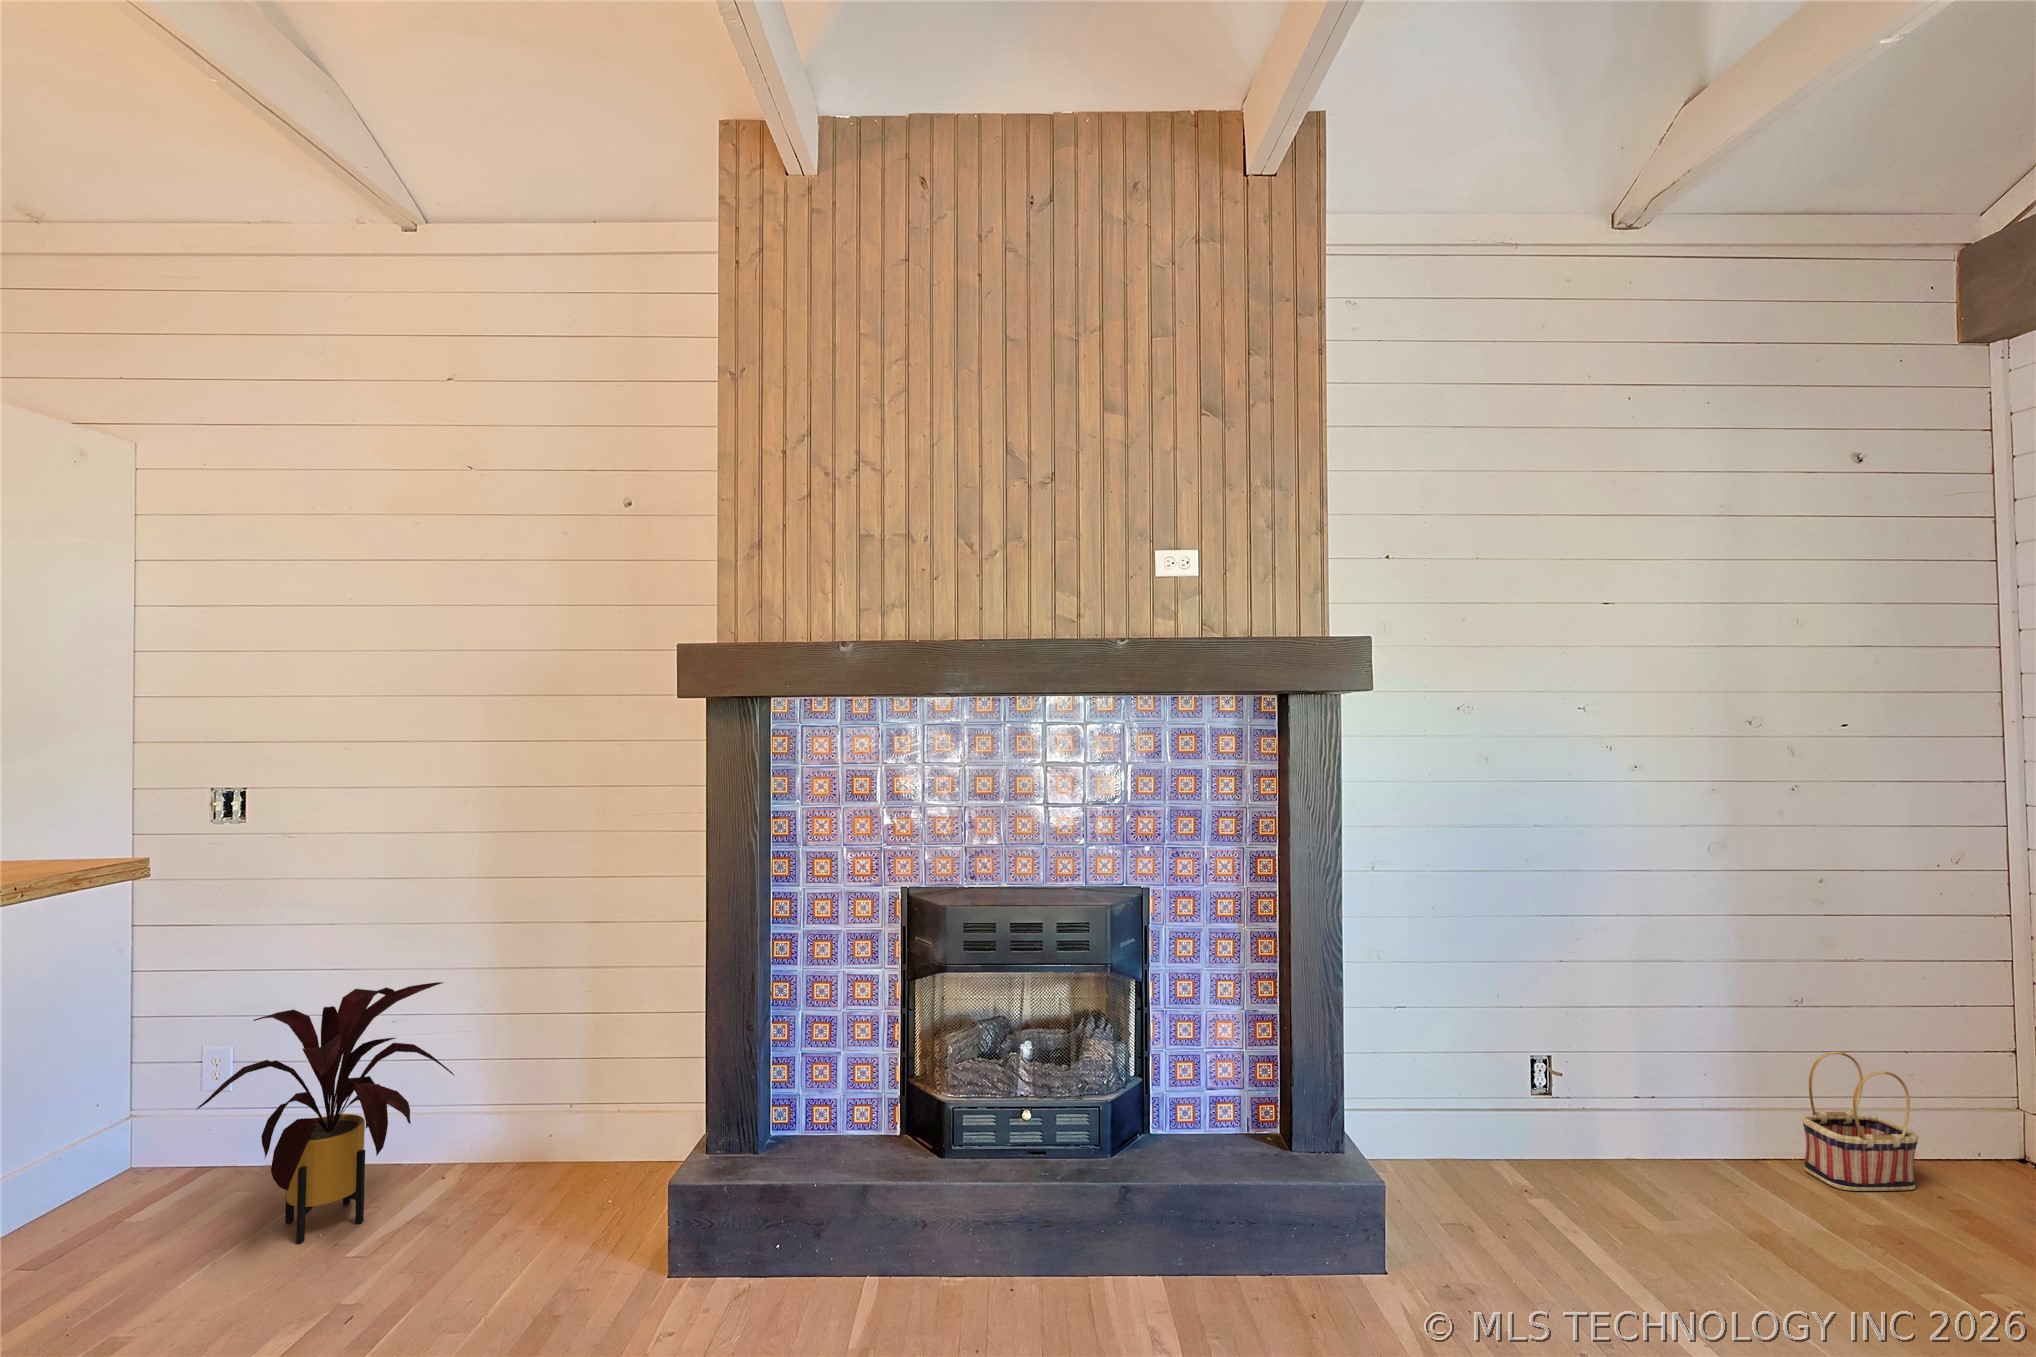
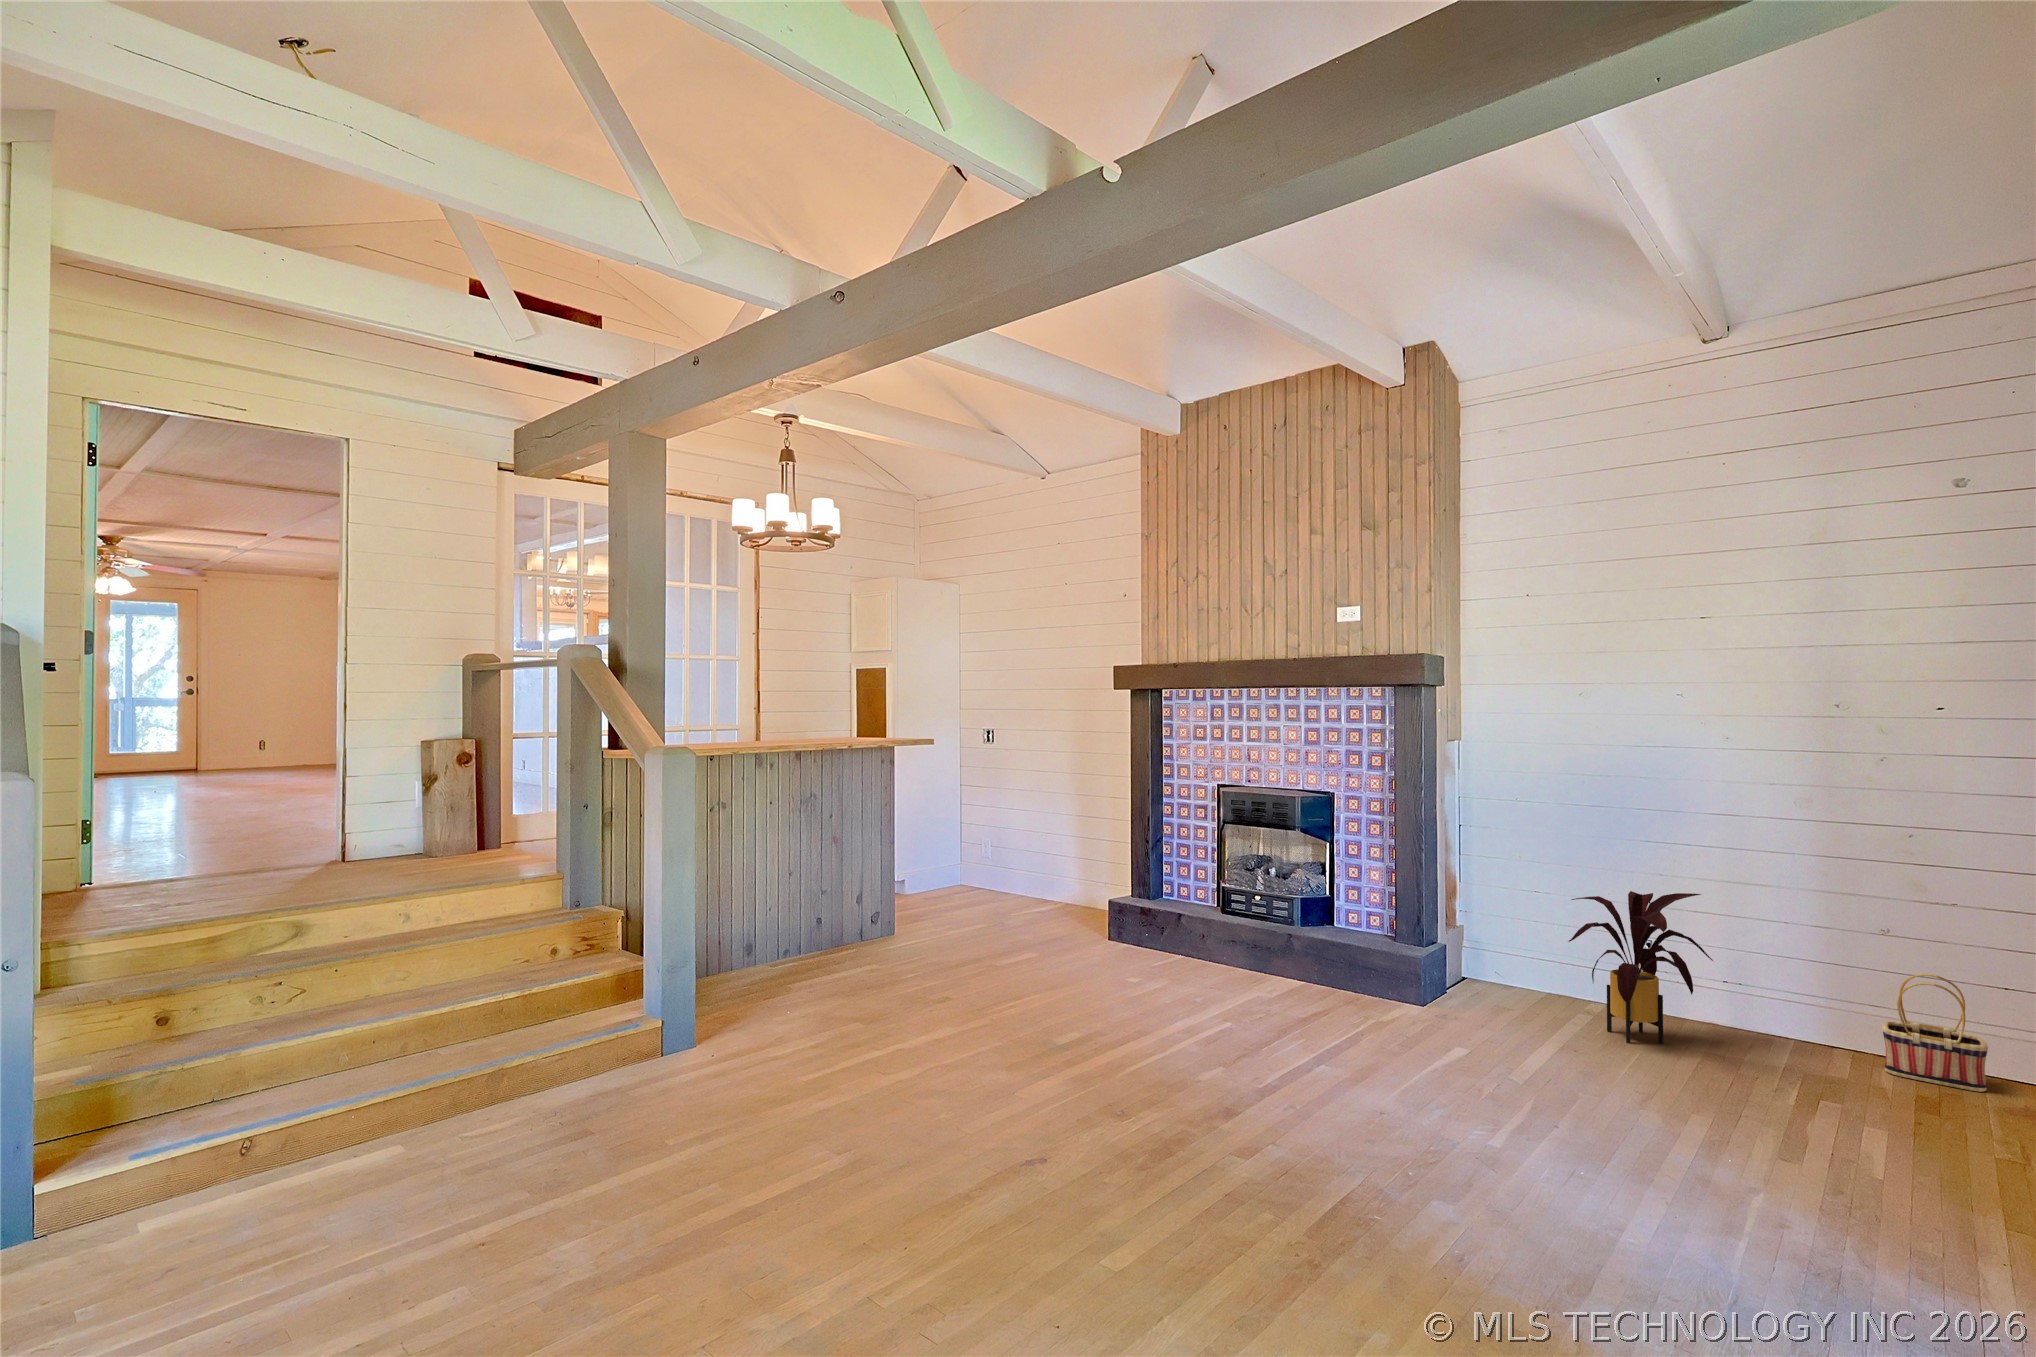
house plant: present [197,982,455,1243] -> present [1569,891,1713,1043]

